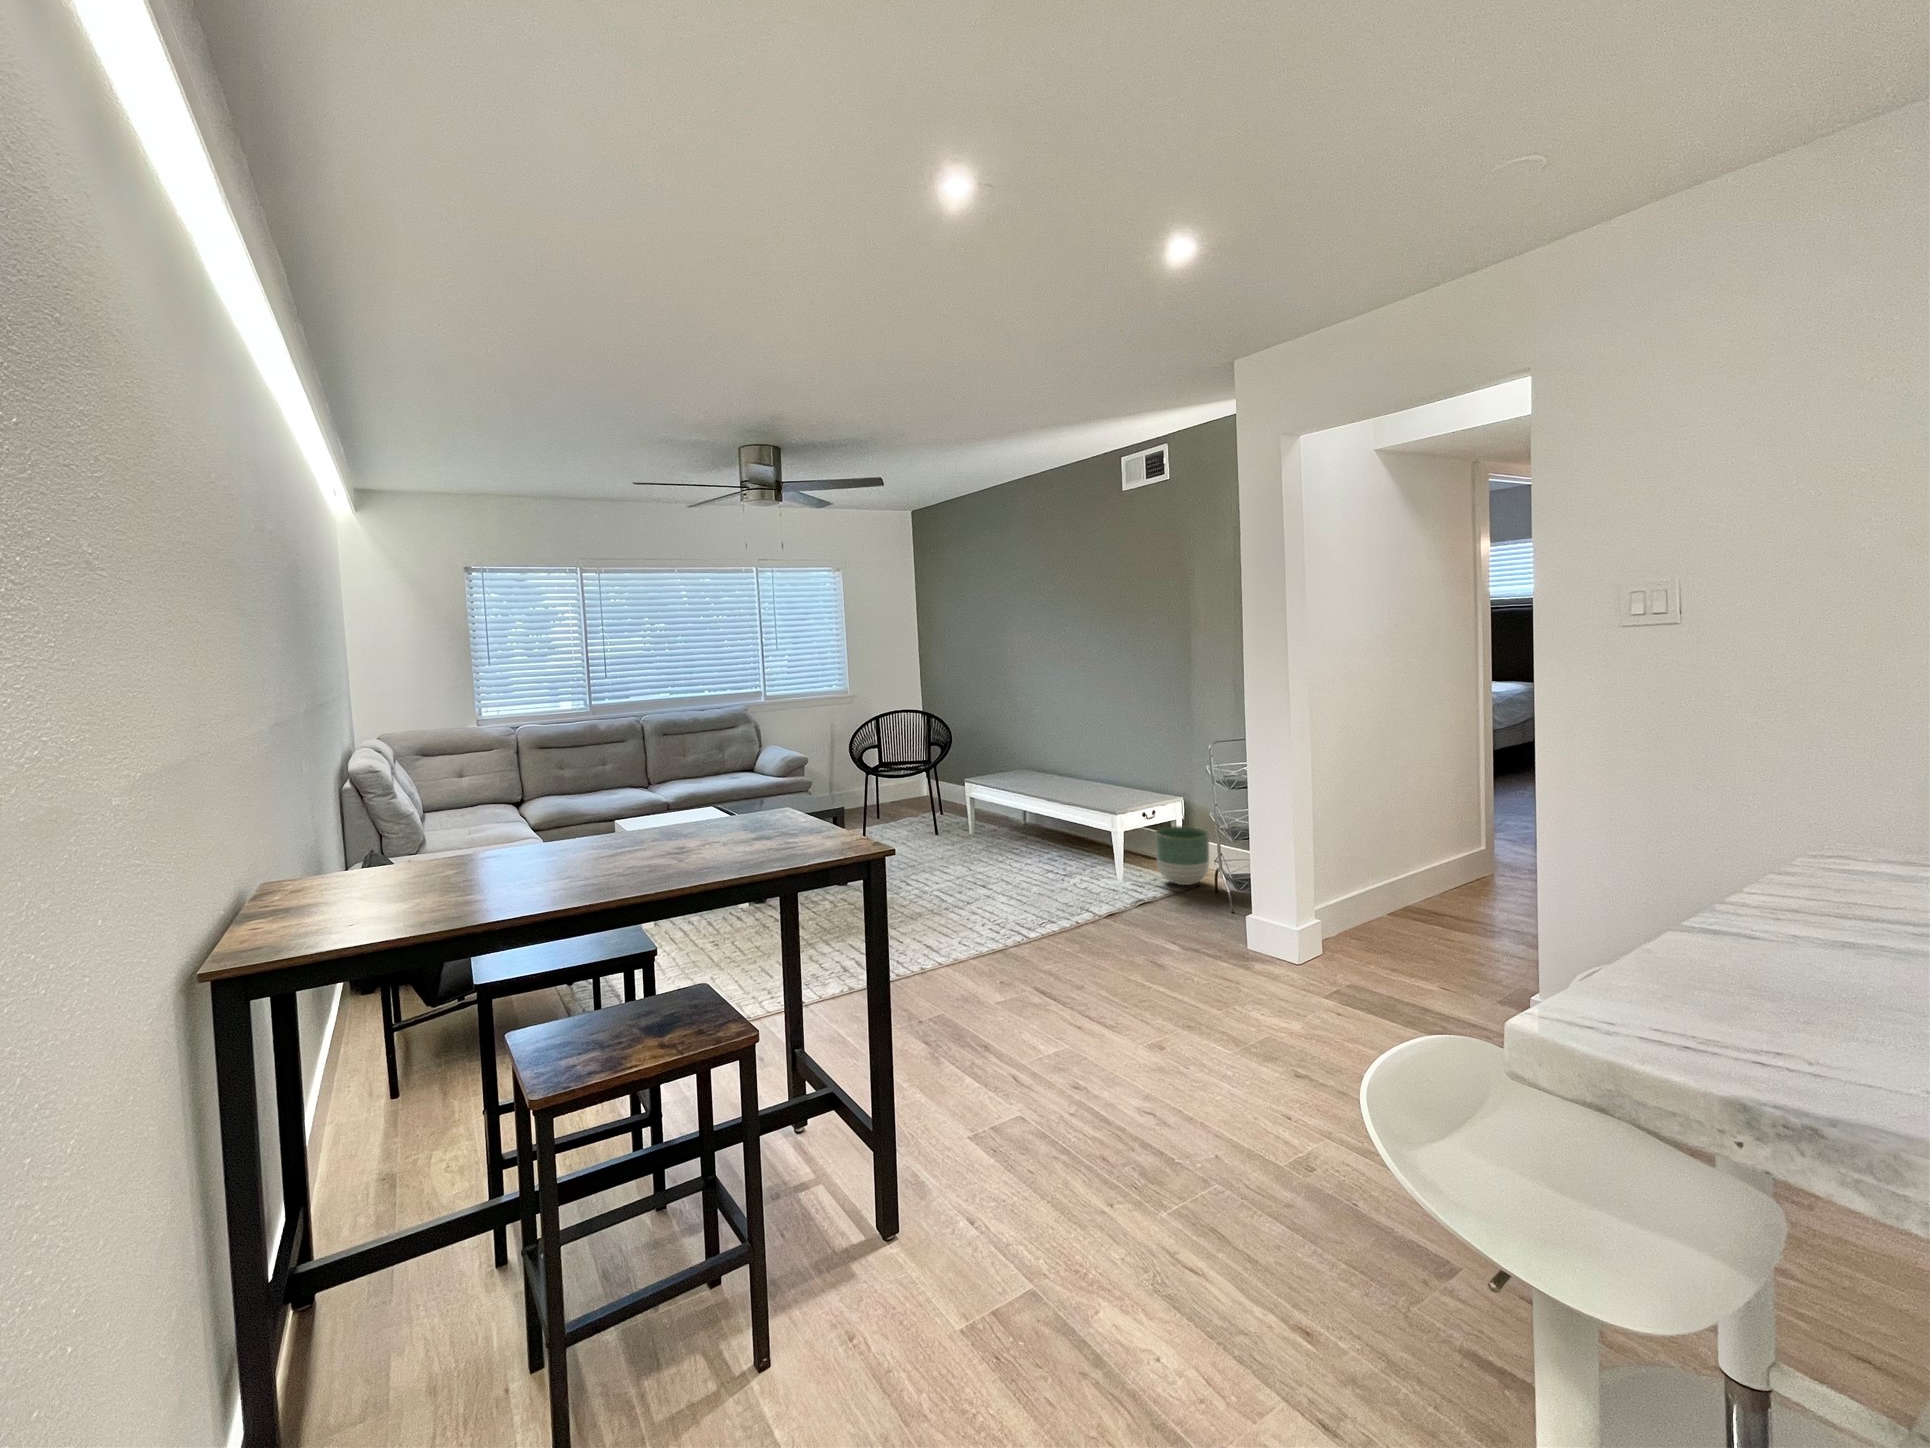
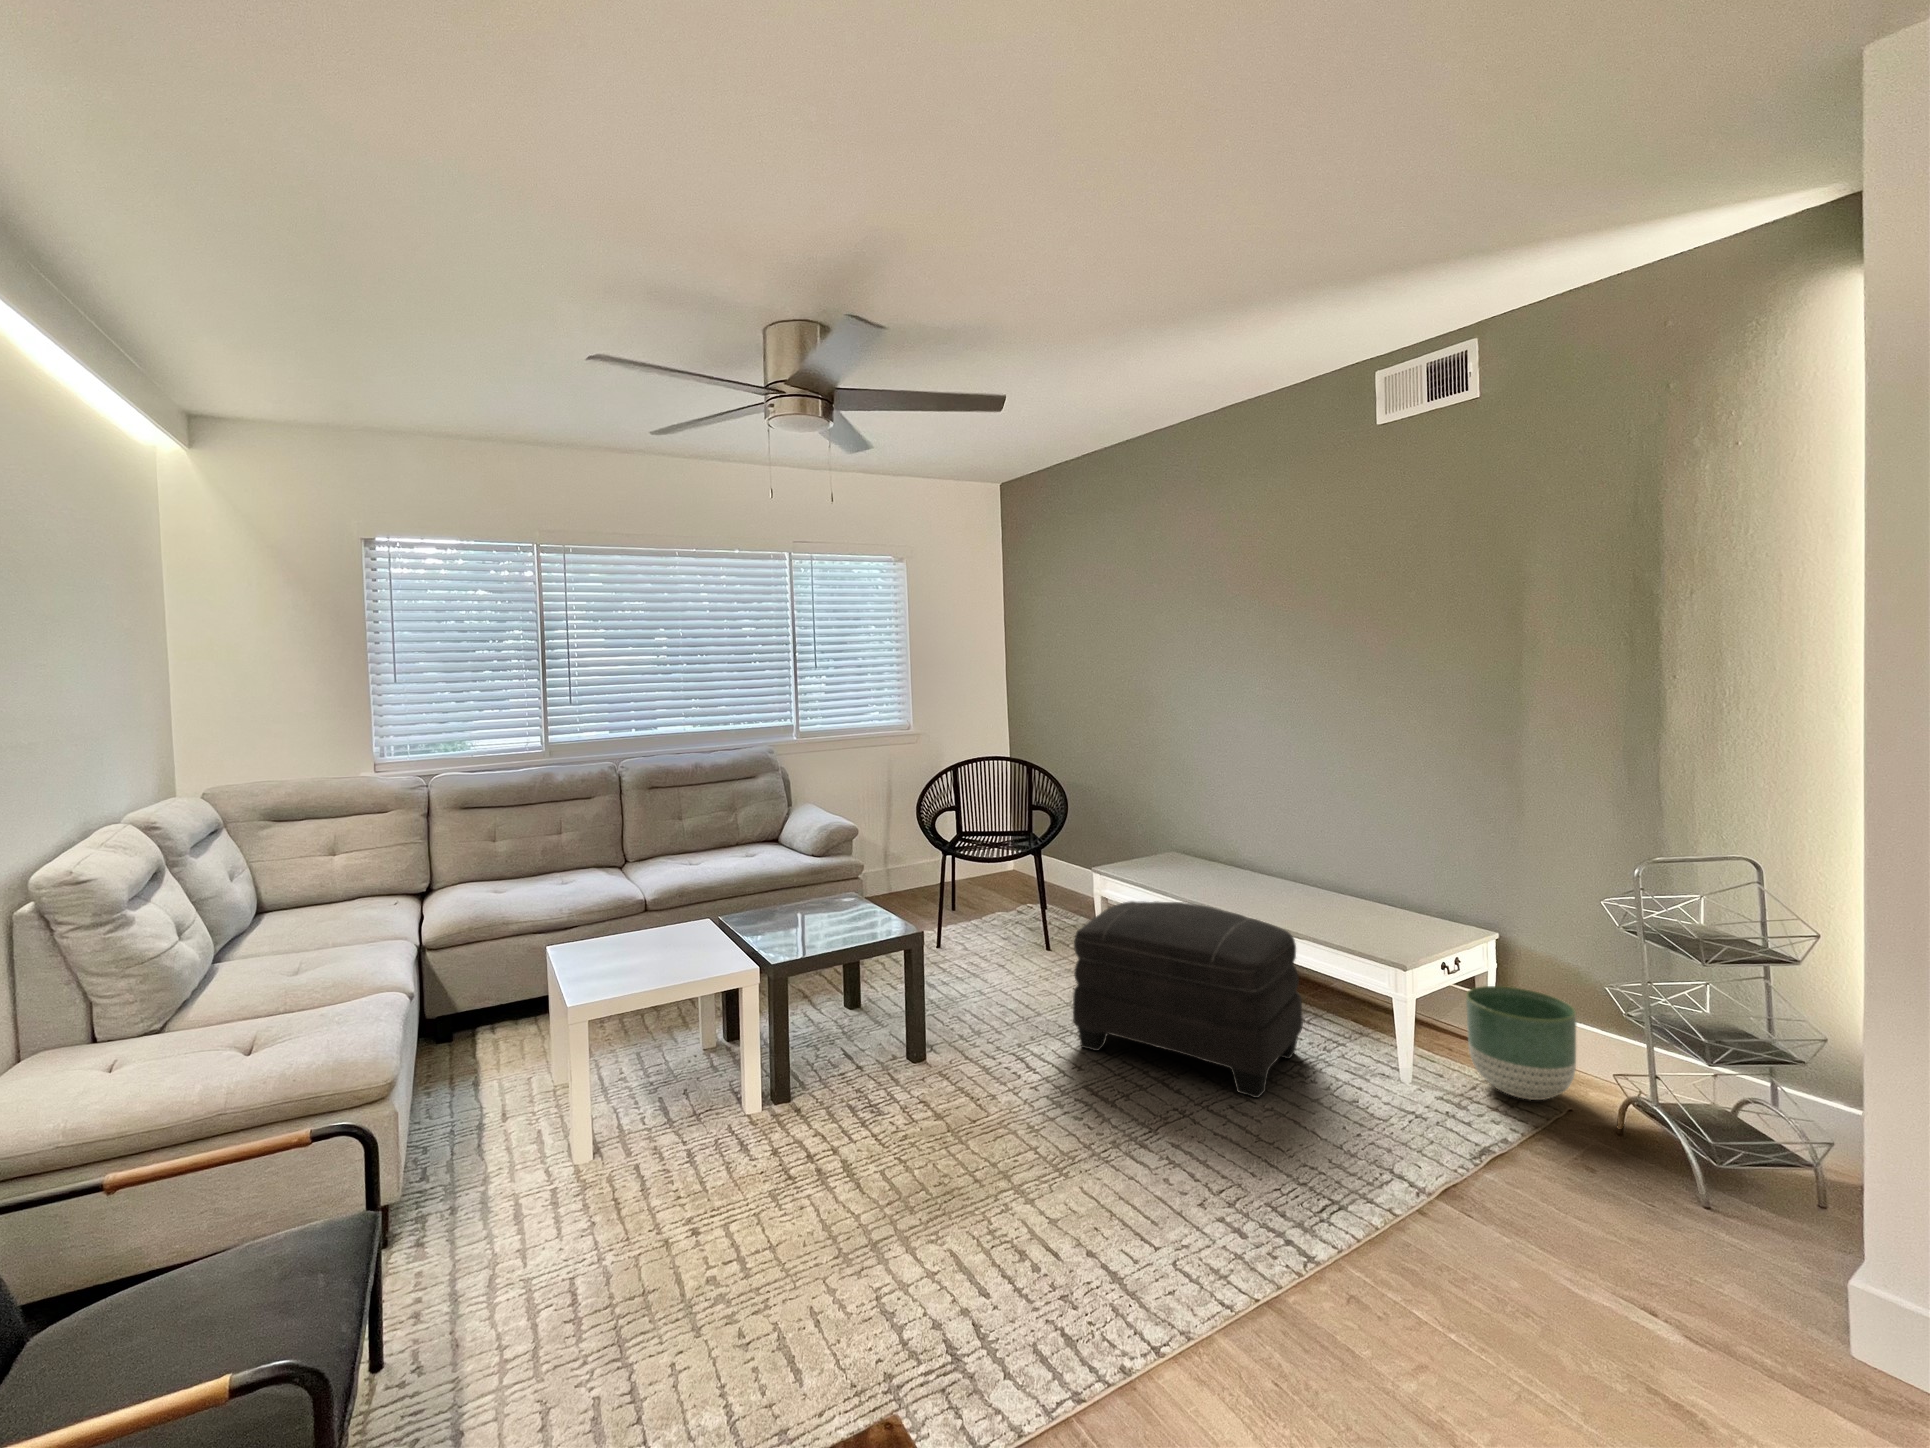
ottoman: none [938,790,1072,891] -> present [1073,901,1303,1098]

